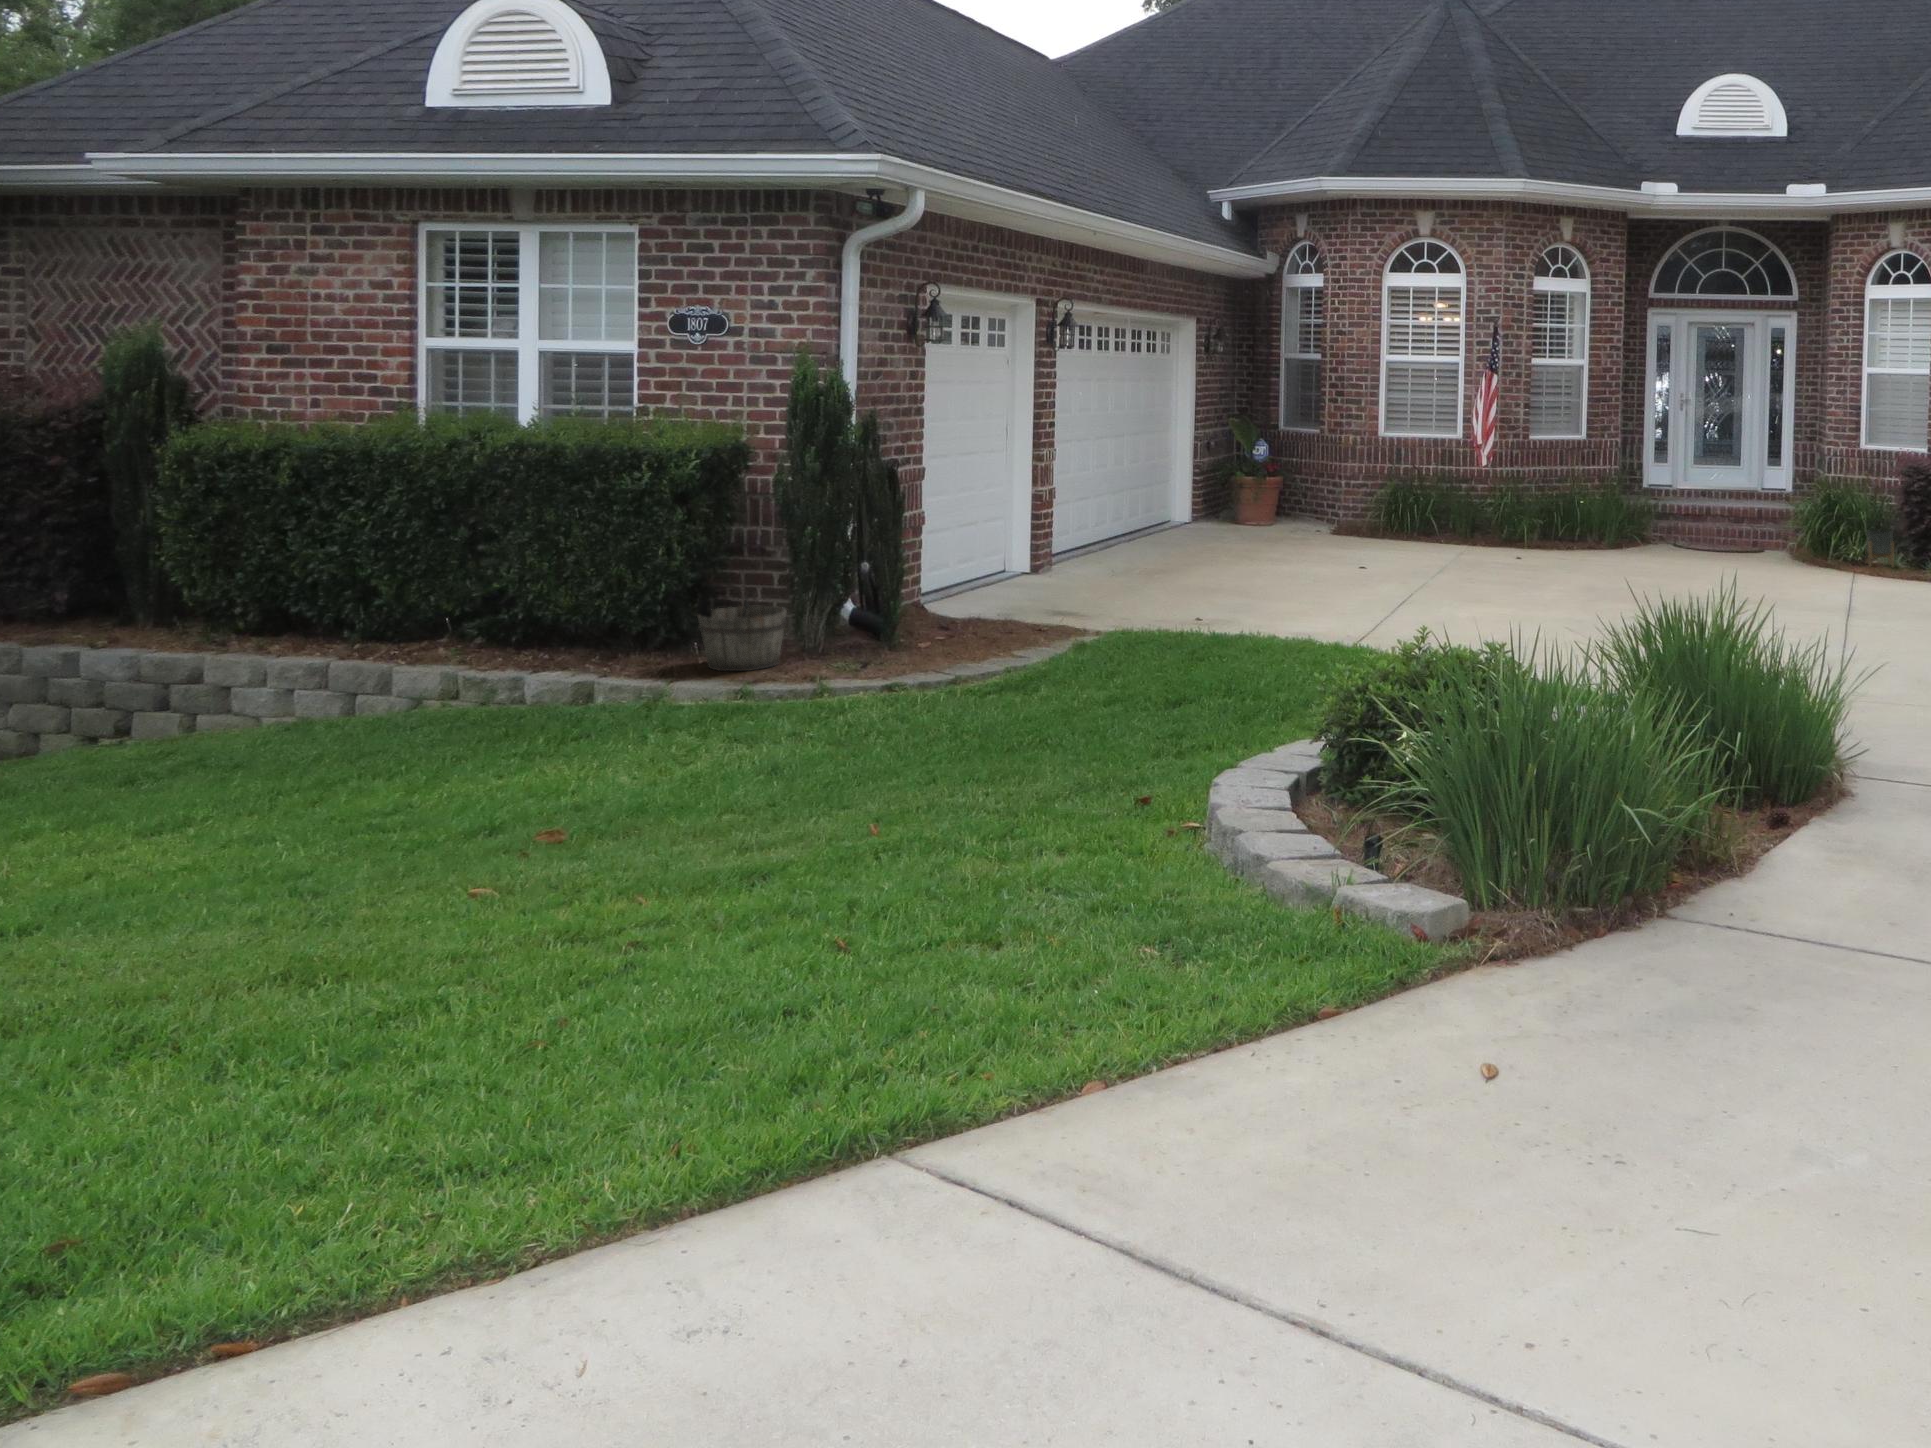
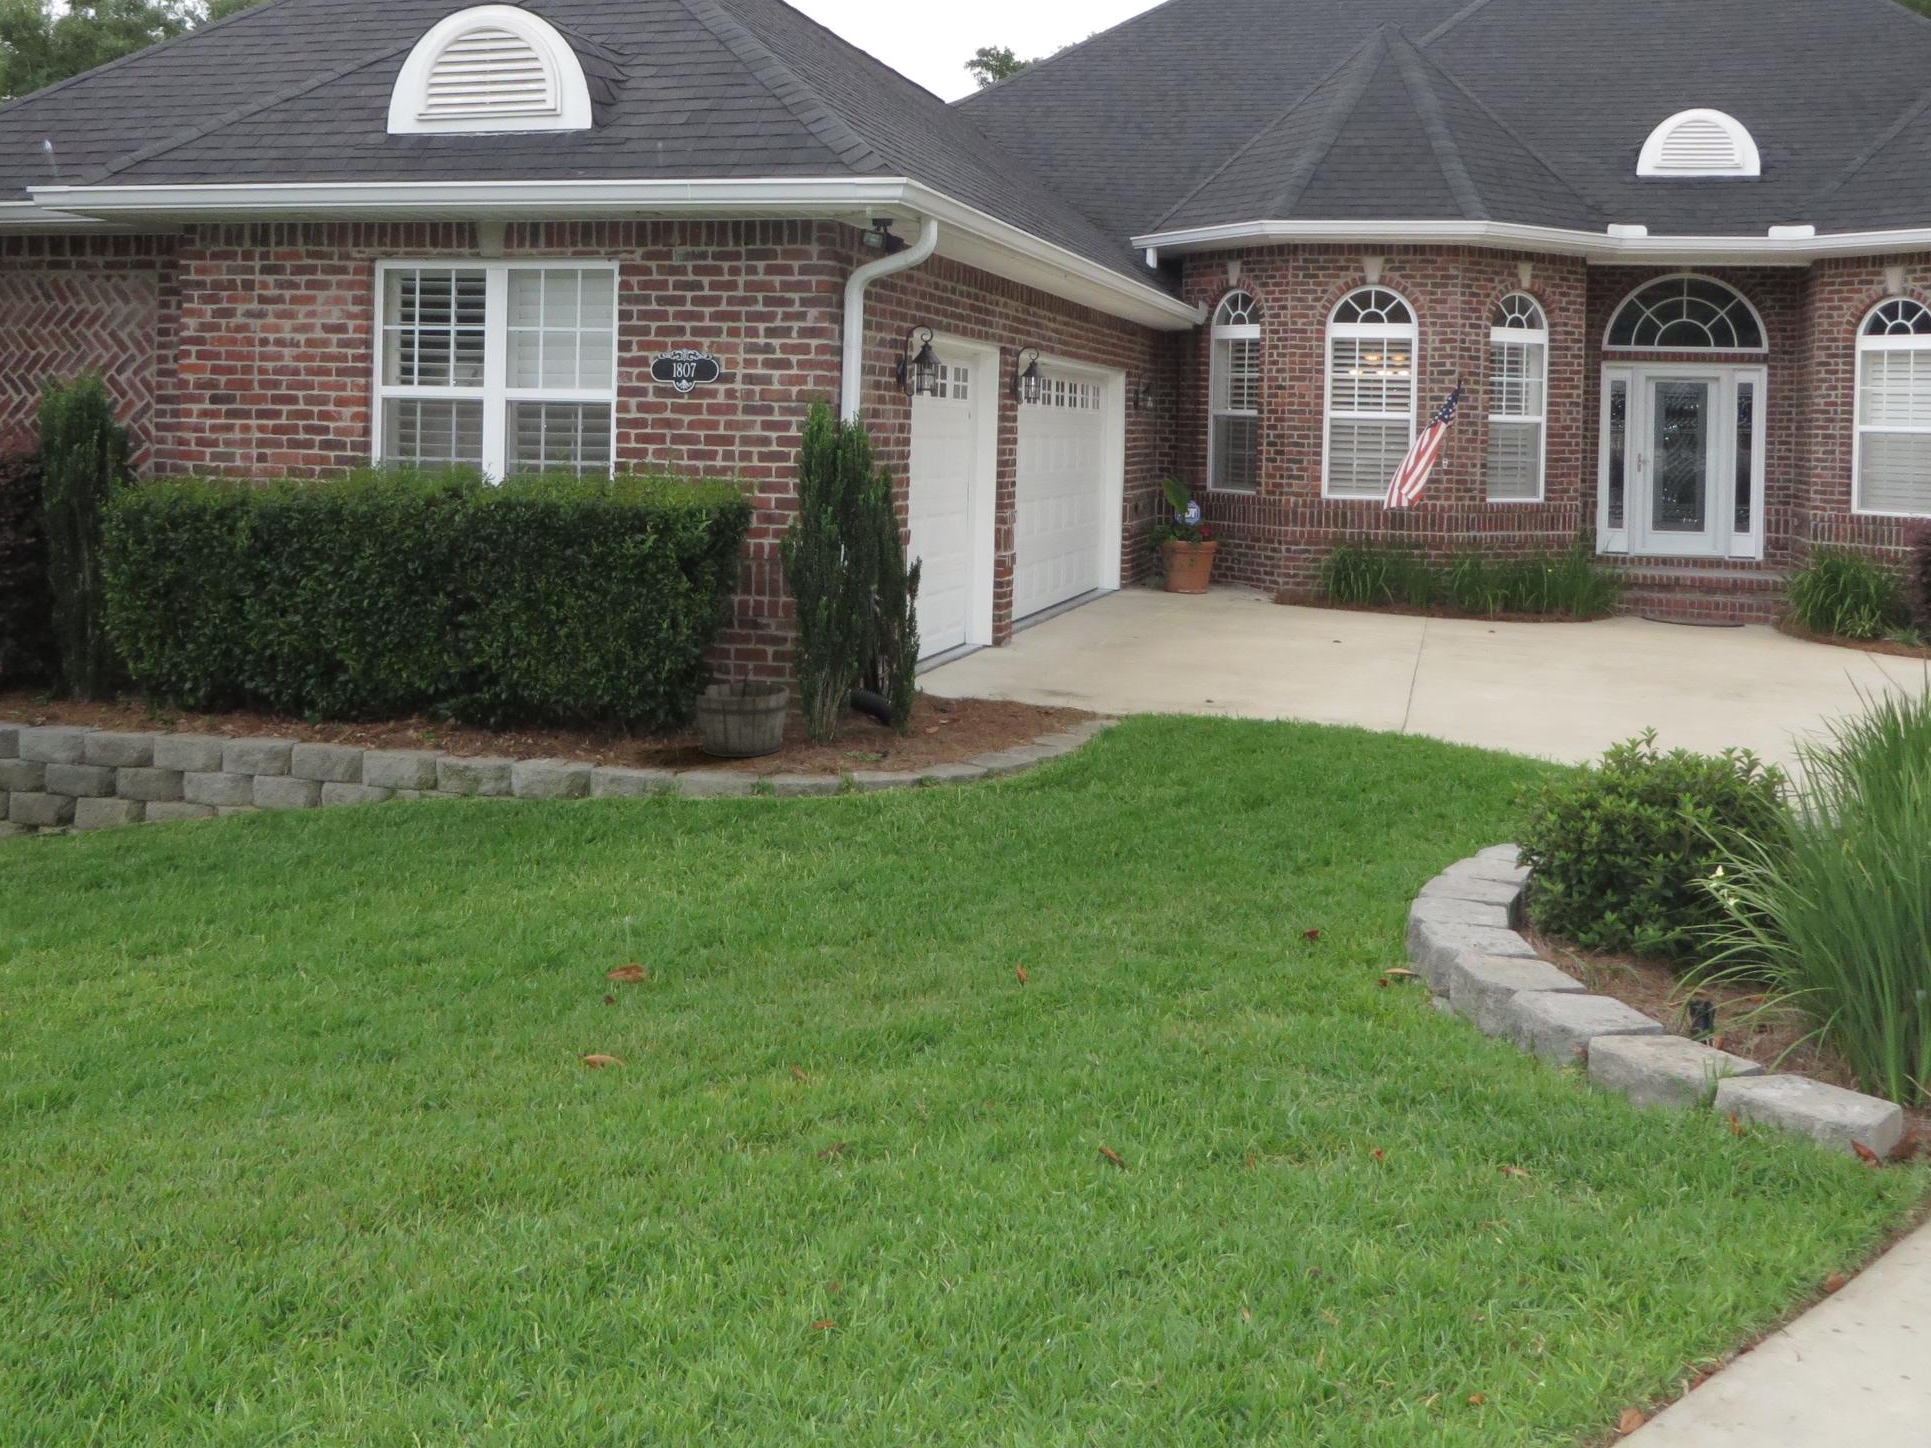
planter: present [1866,530,1894,566] -> none [1880,604,1916,646]

